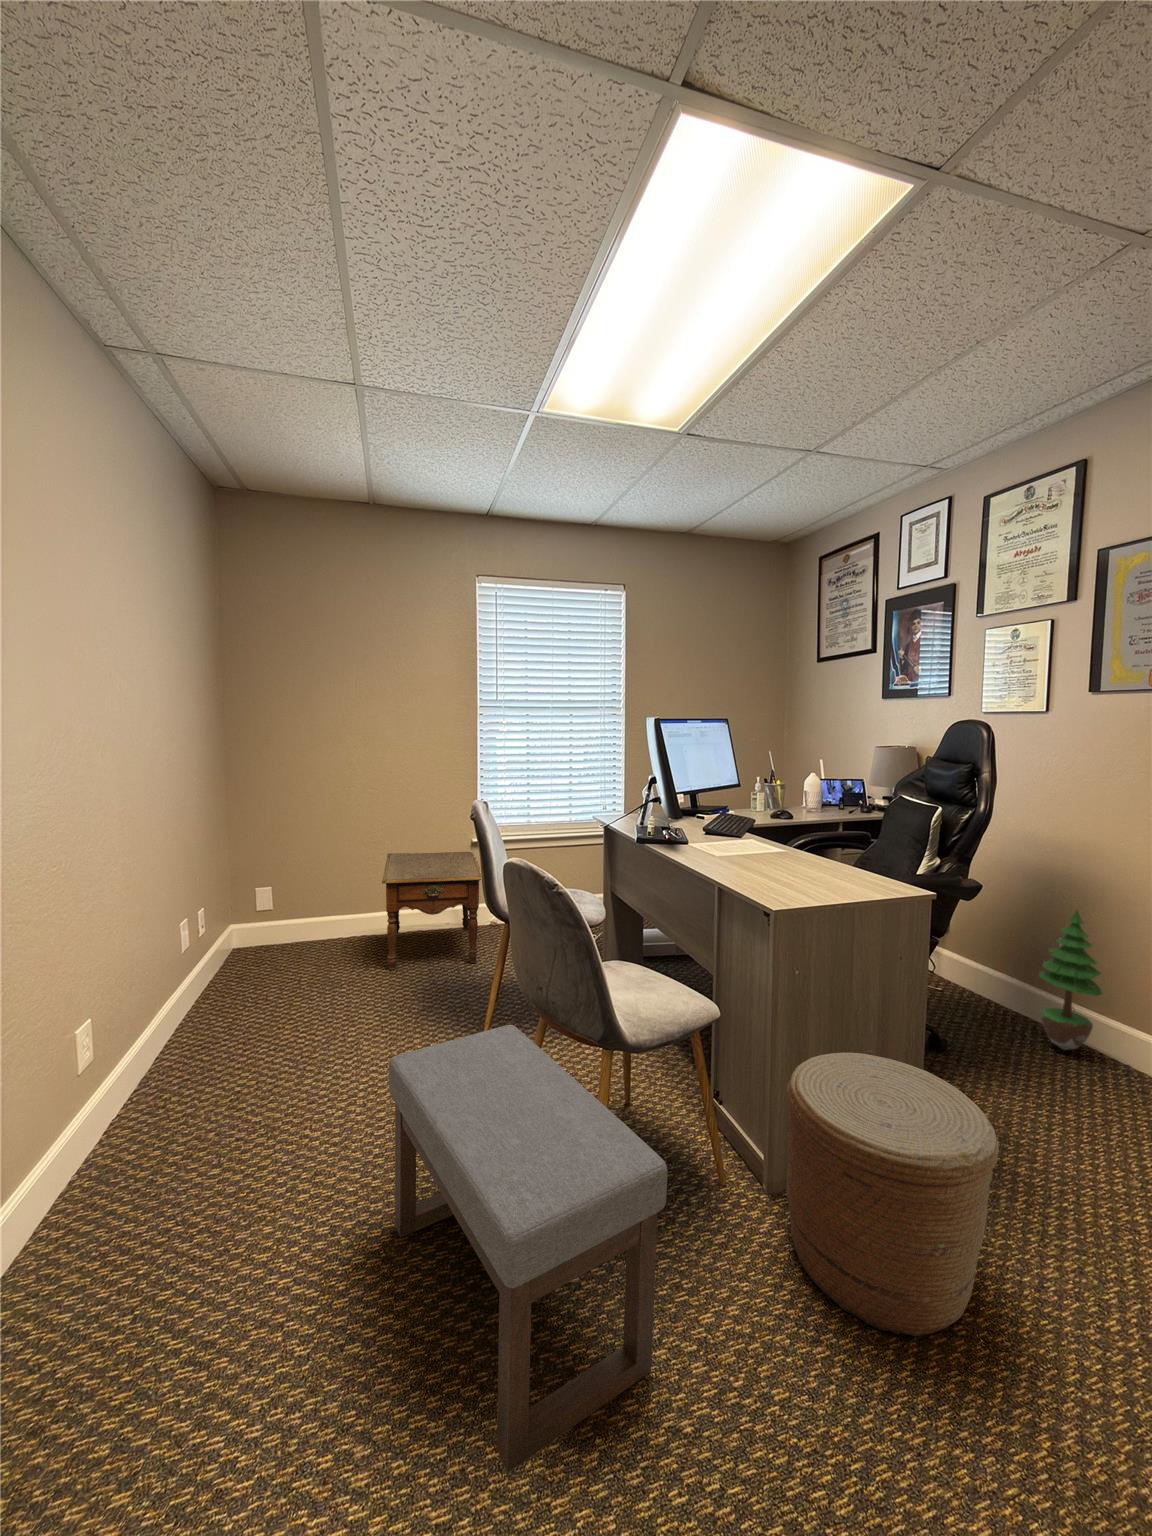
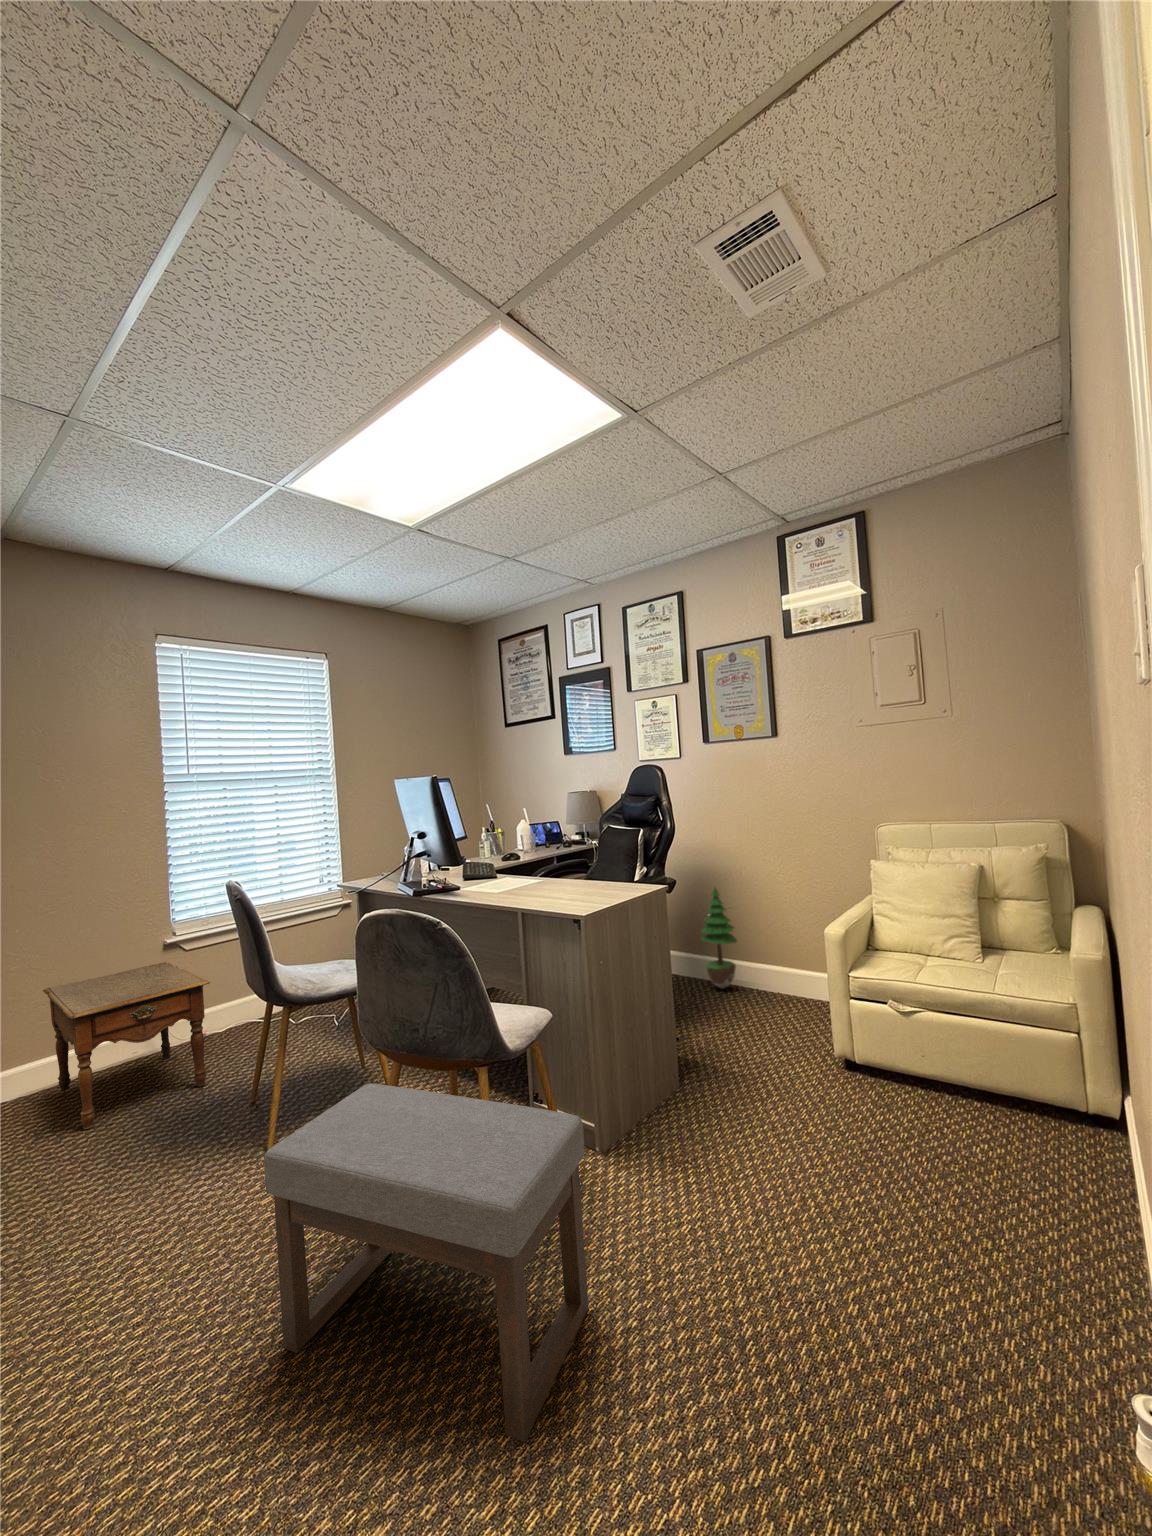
woven basket: present [786,1053,999,1336] -> none [610,1006,751,1197]

